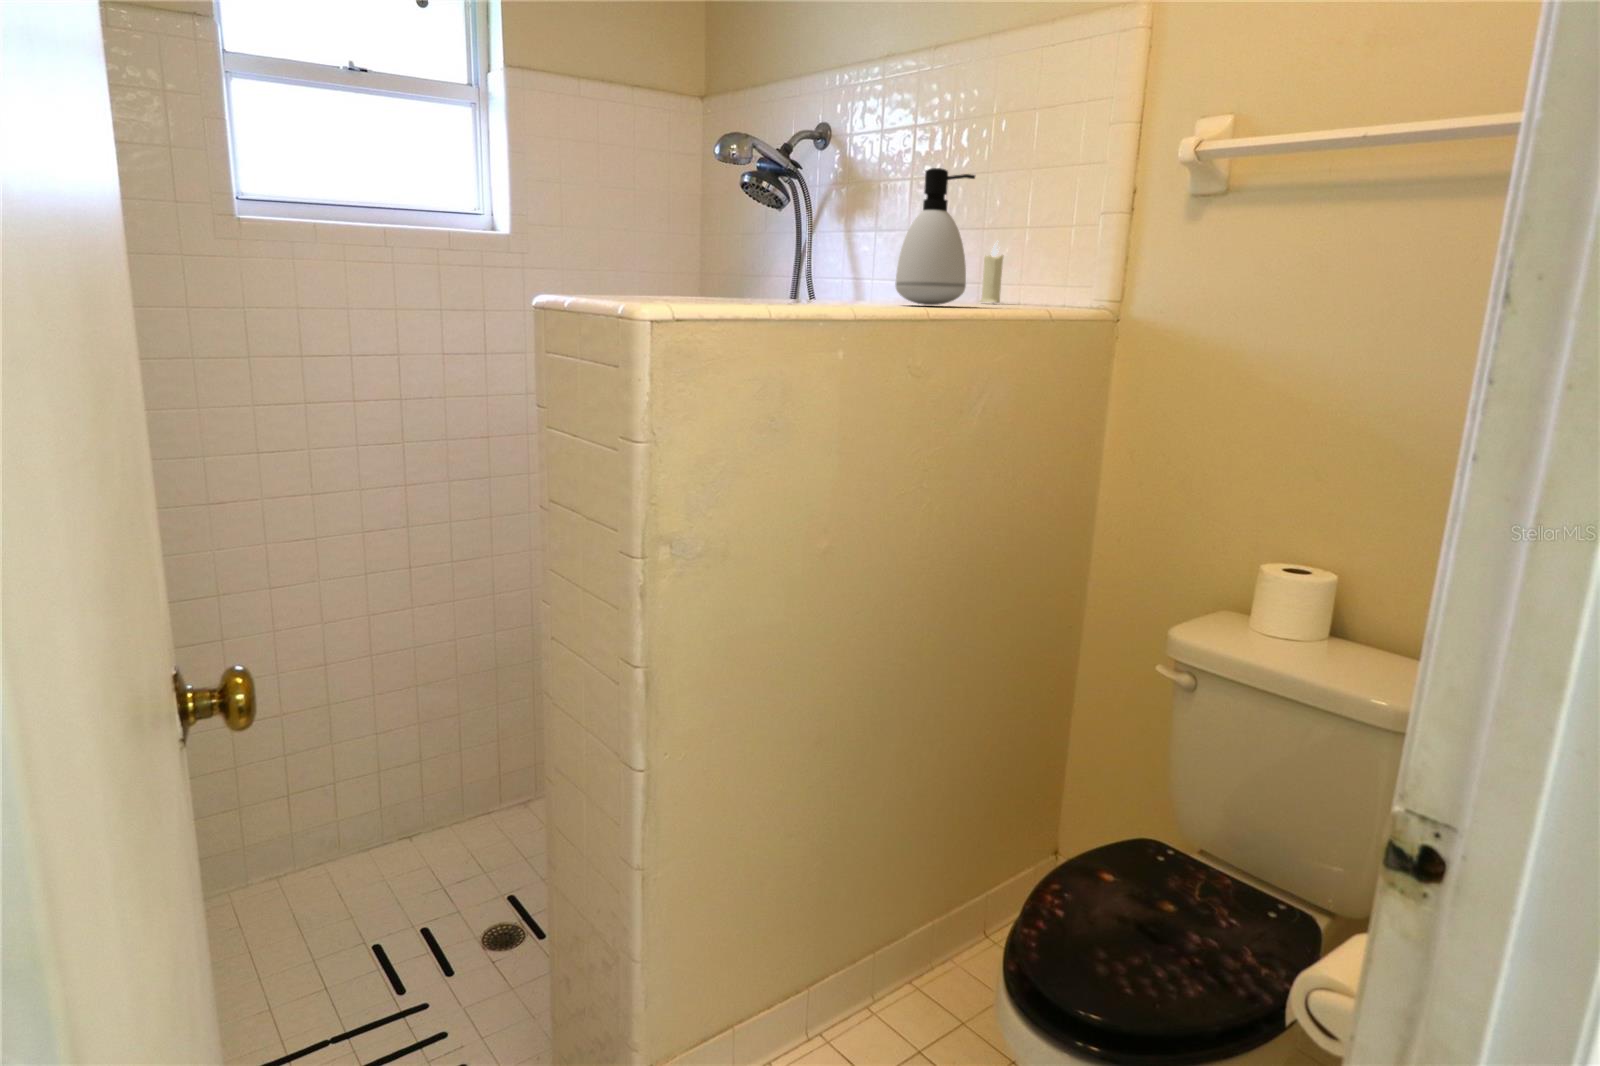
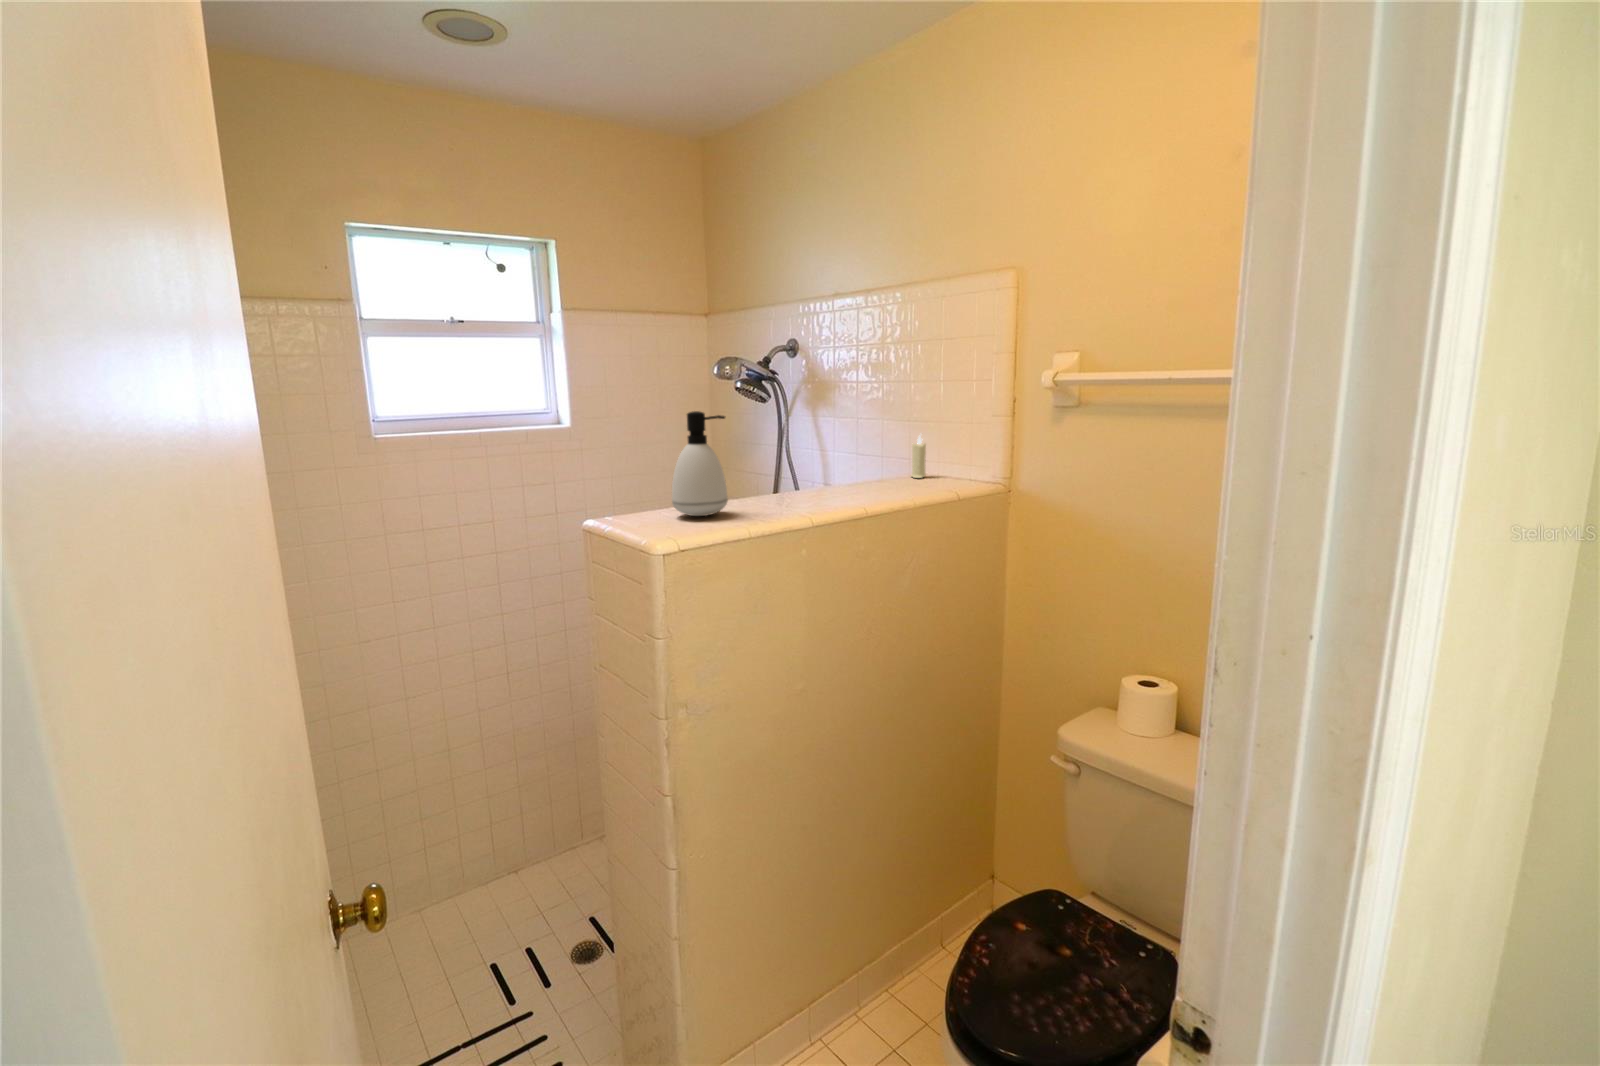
soap dispenser: present [896,168,975,305] -> present [672,411,728,516]

